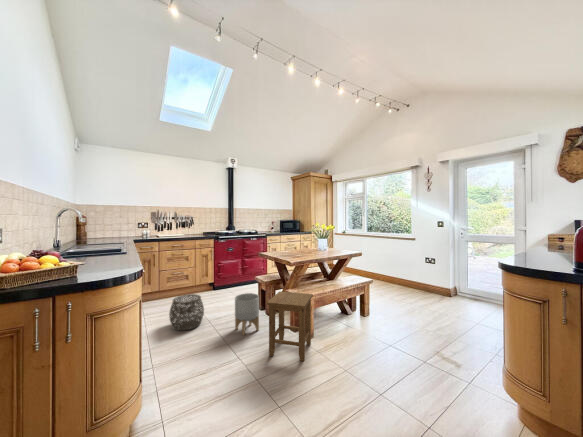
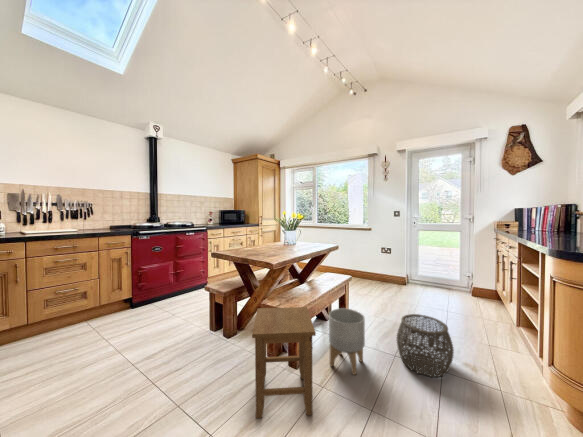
planter: present [235,293,259,335] -> present [329,308,365,375]
woven basket: present [169,294,204,331] -> present [397,314,454,377]

